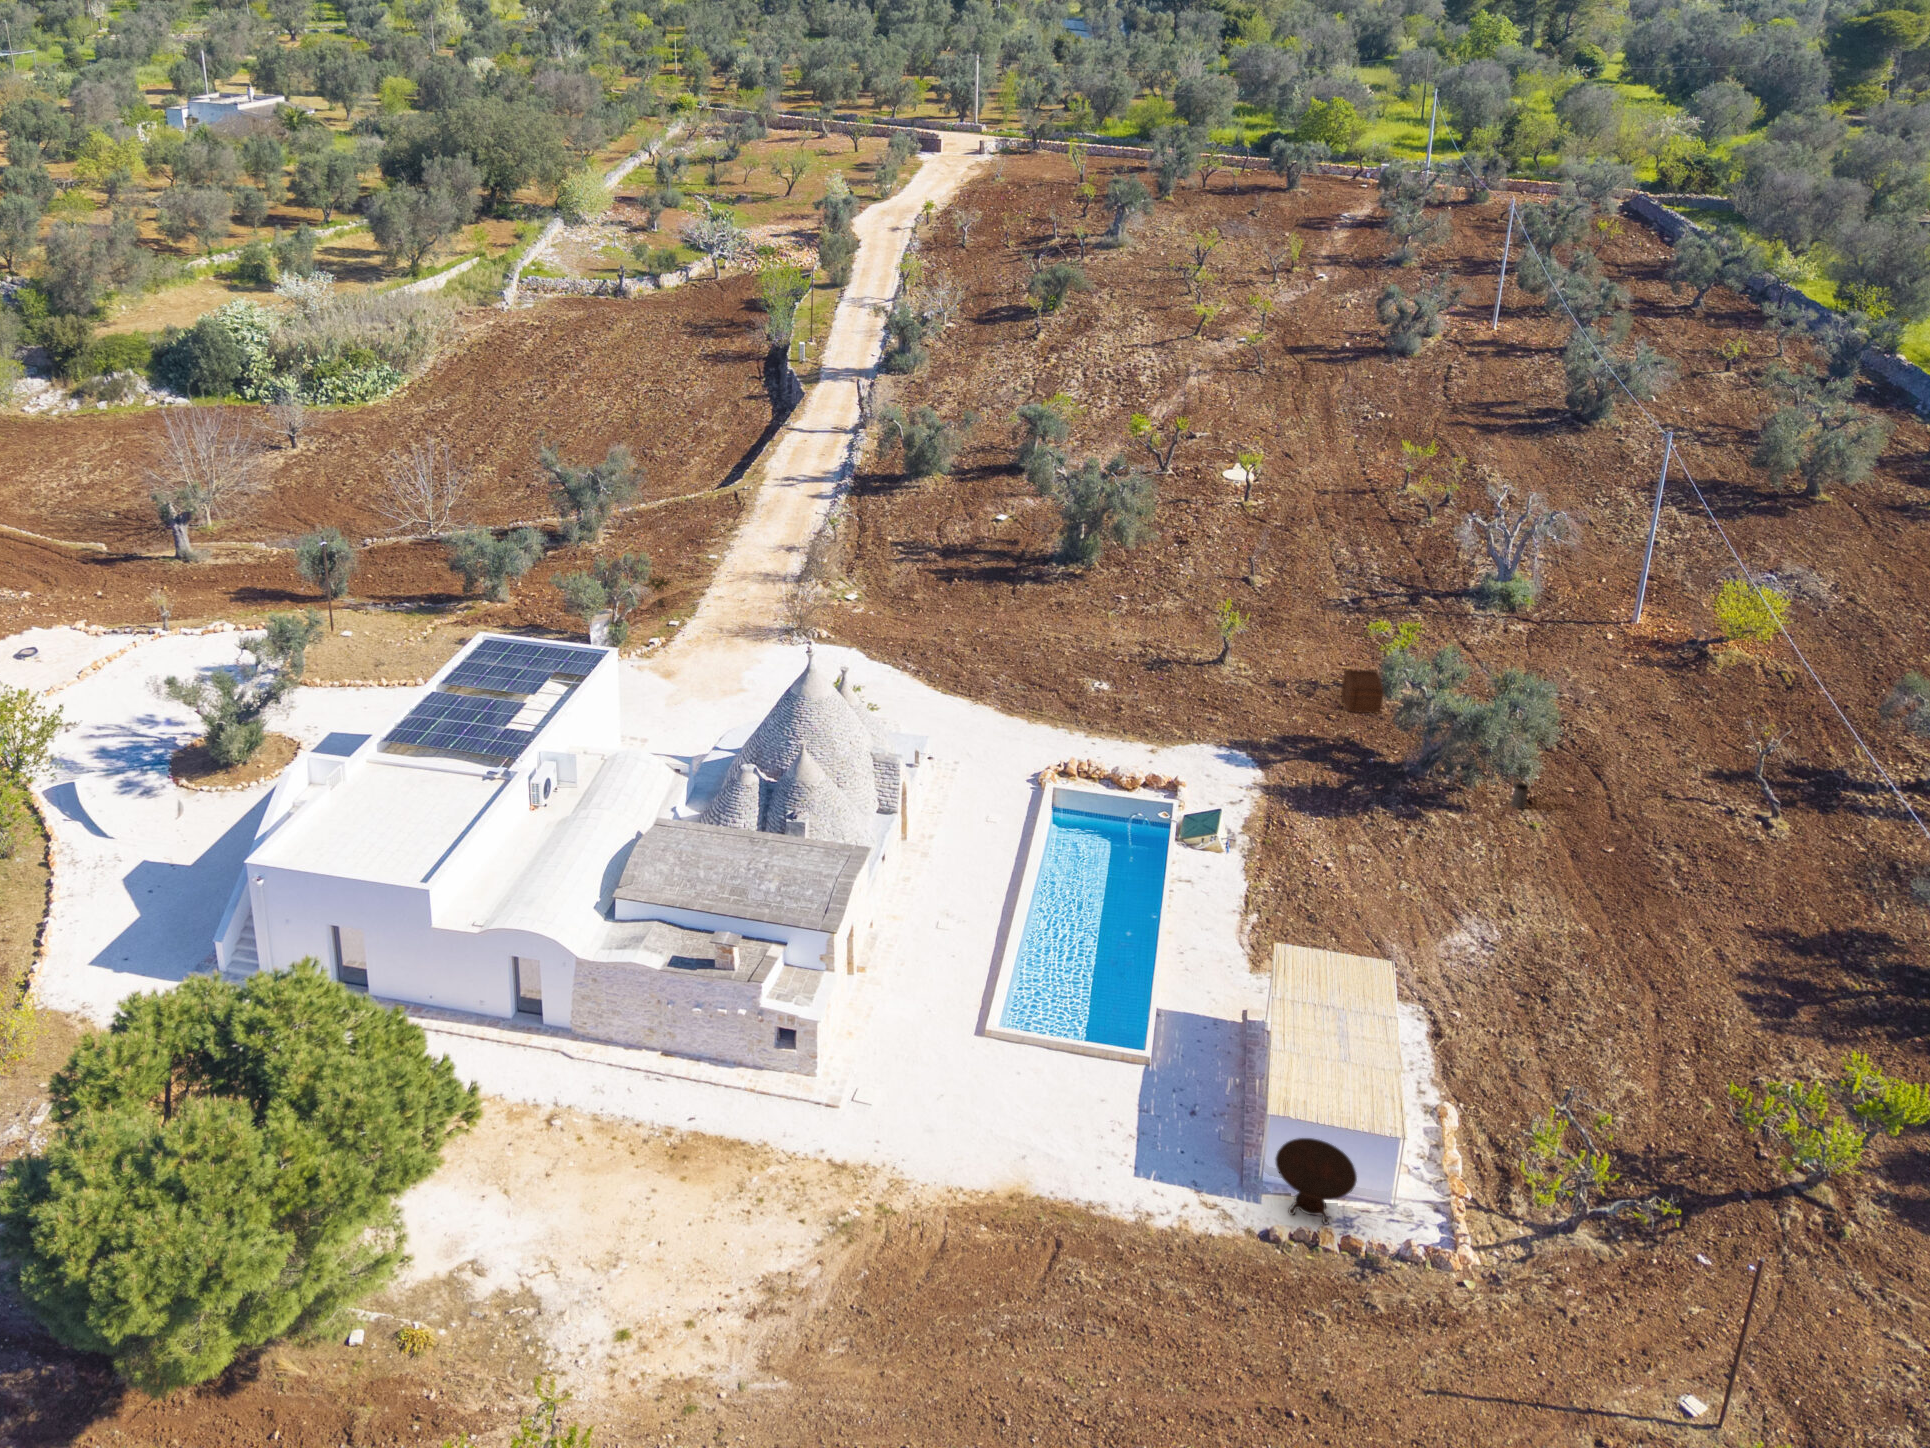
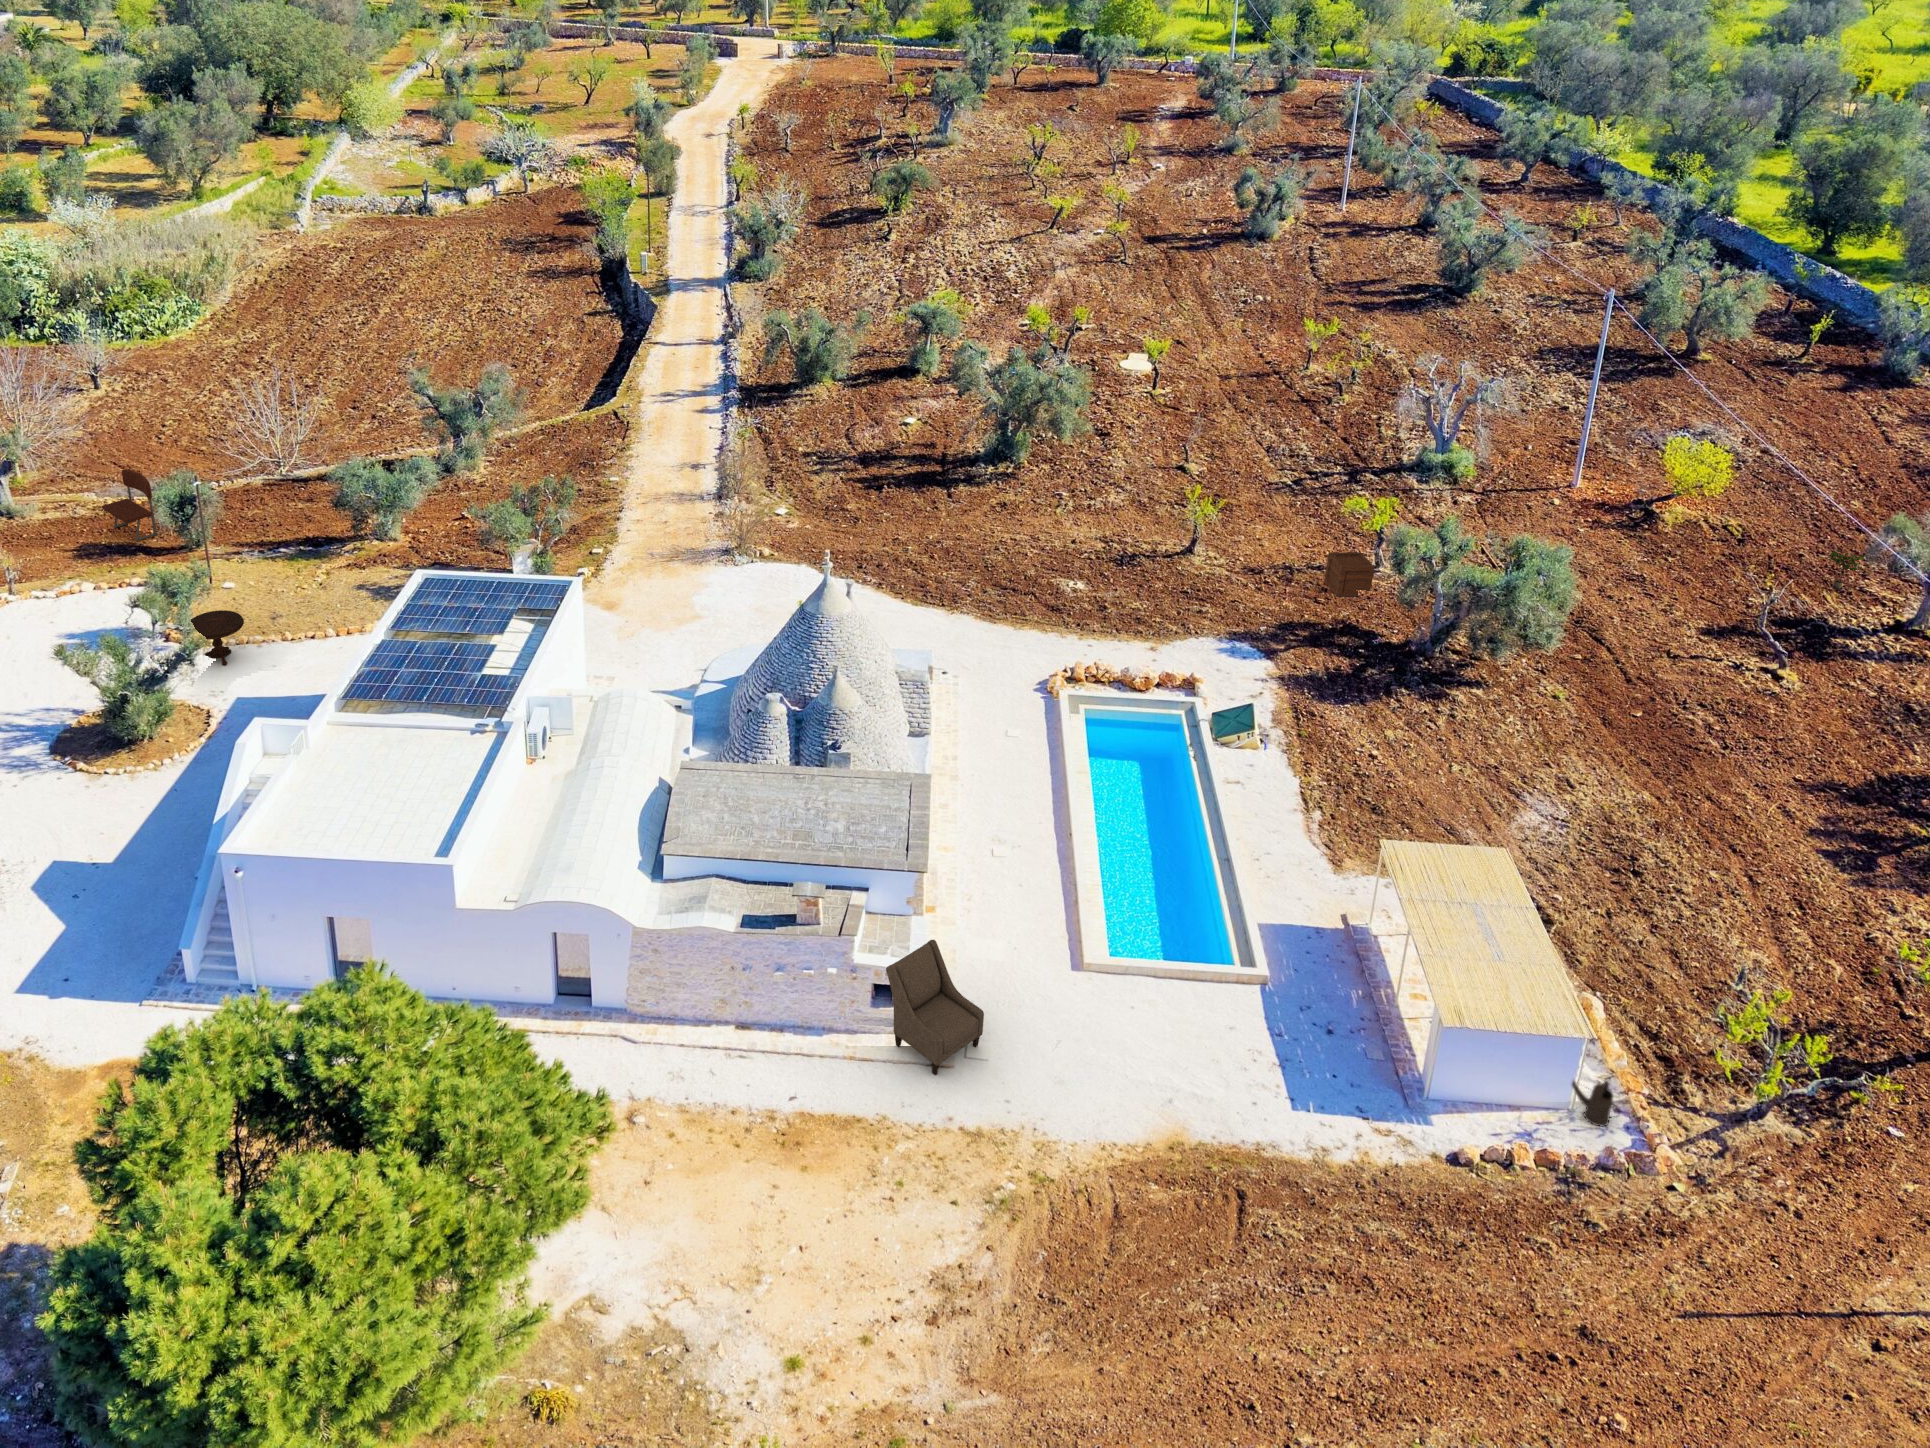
bench: none [258,526,302,589] -> present [102,469,158,541]
potted plant: present [647,576,671,607] -> present [1827,550,1864,589]
watering can: present [1511,774,1528,809] -> present [1571,1081,1616,1126]
chair: none [782,992,866,1111] -> present [886,940,984,1075]
side table: present [1276,1138,1357,1224] -> present [191,610,244,666]

